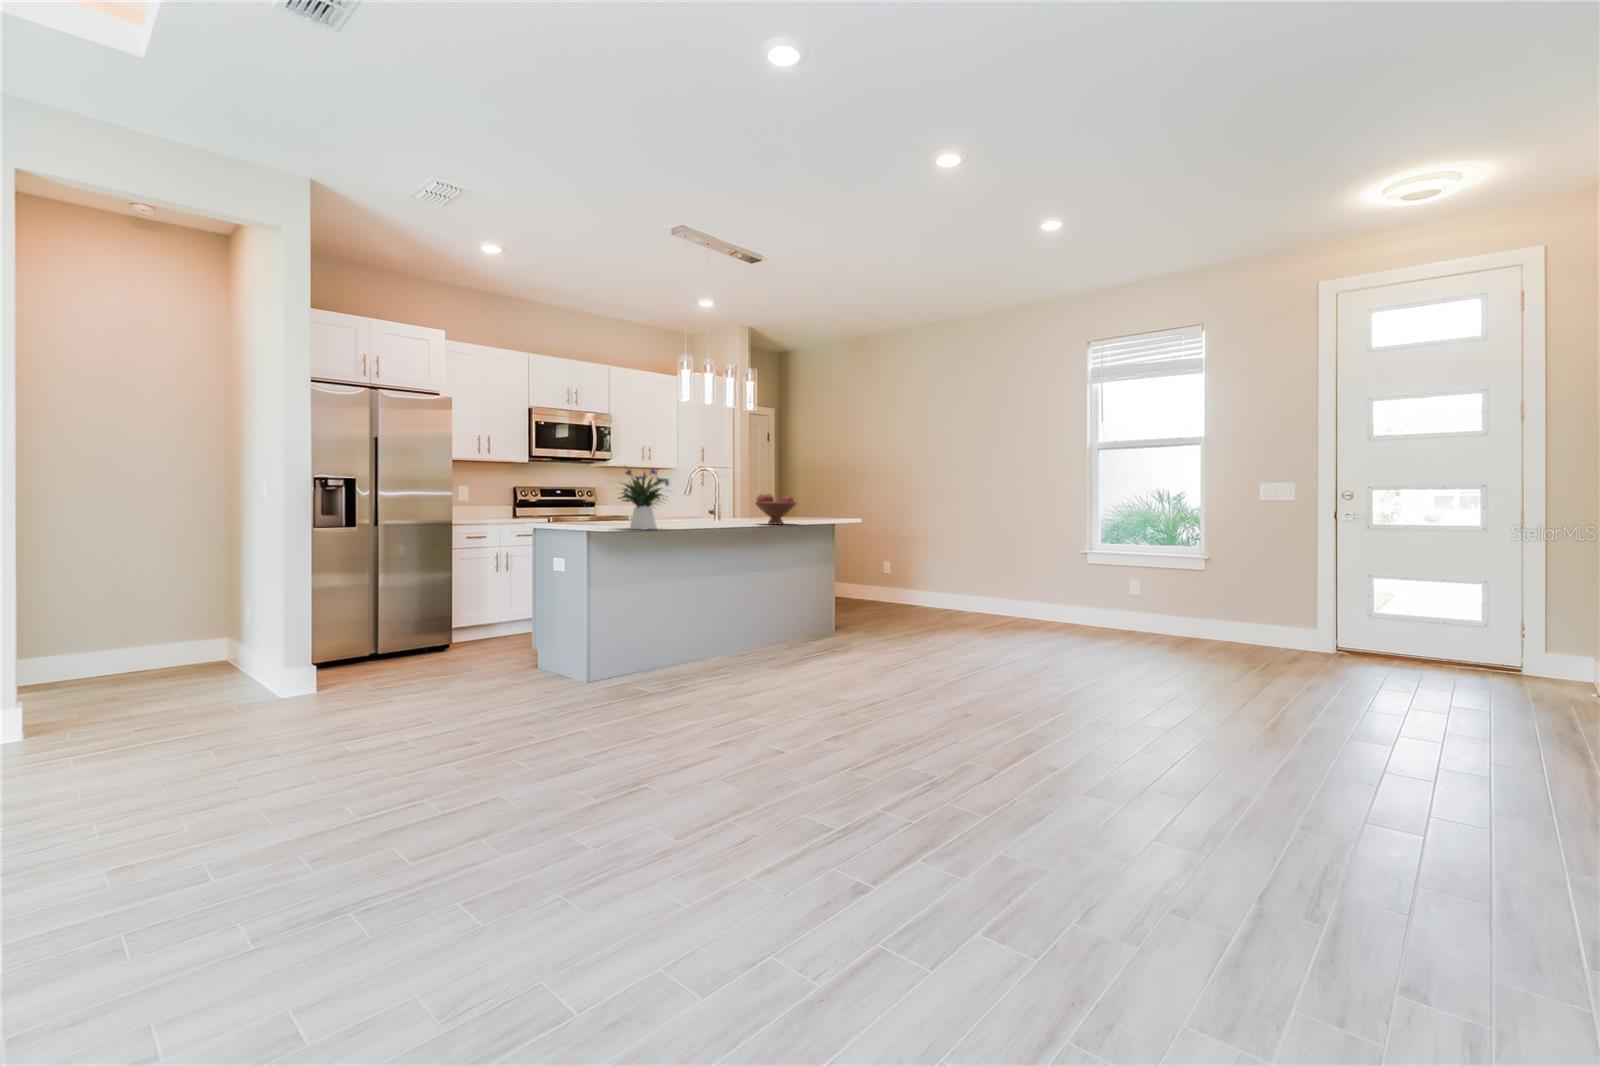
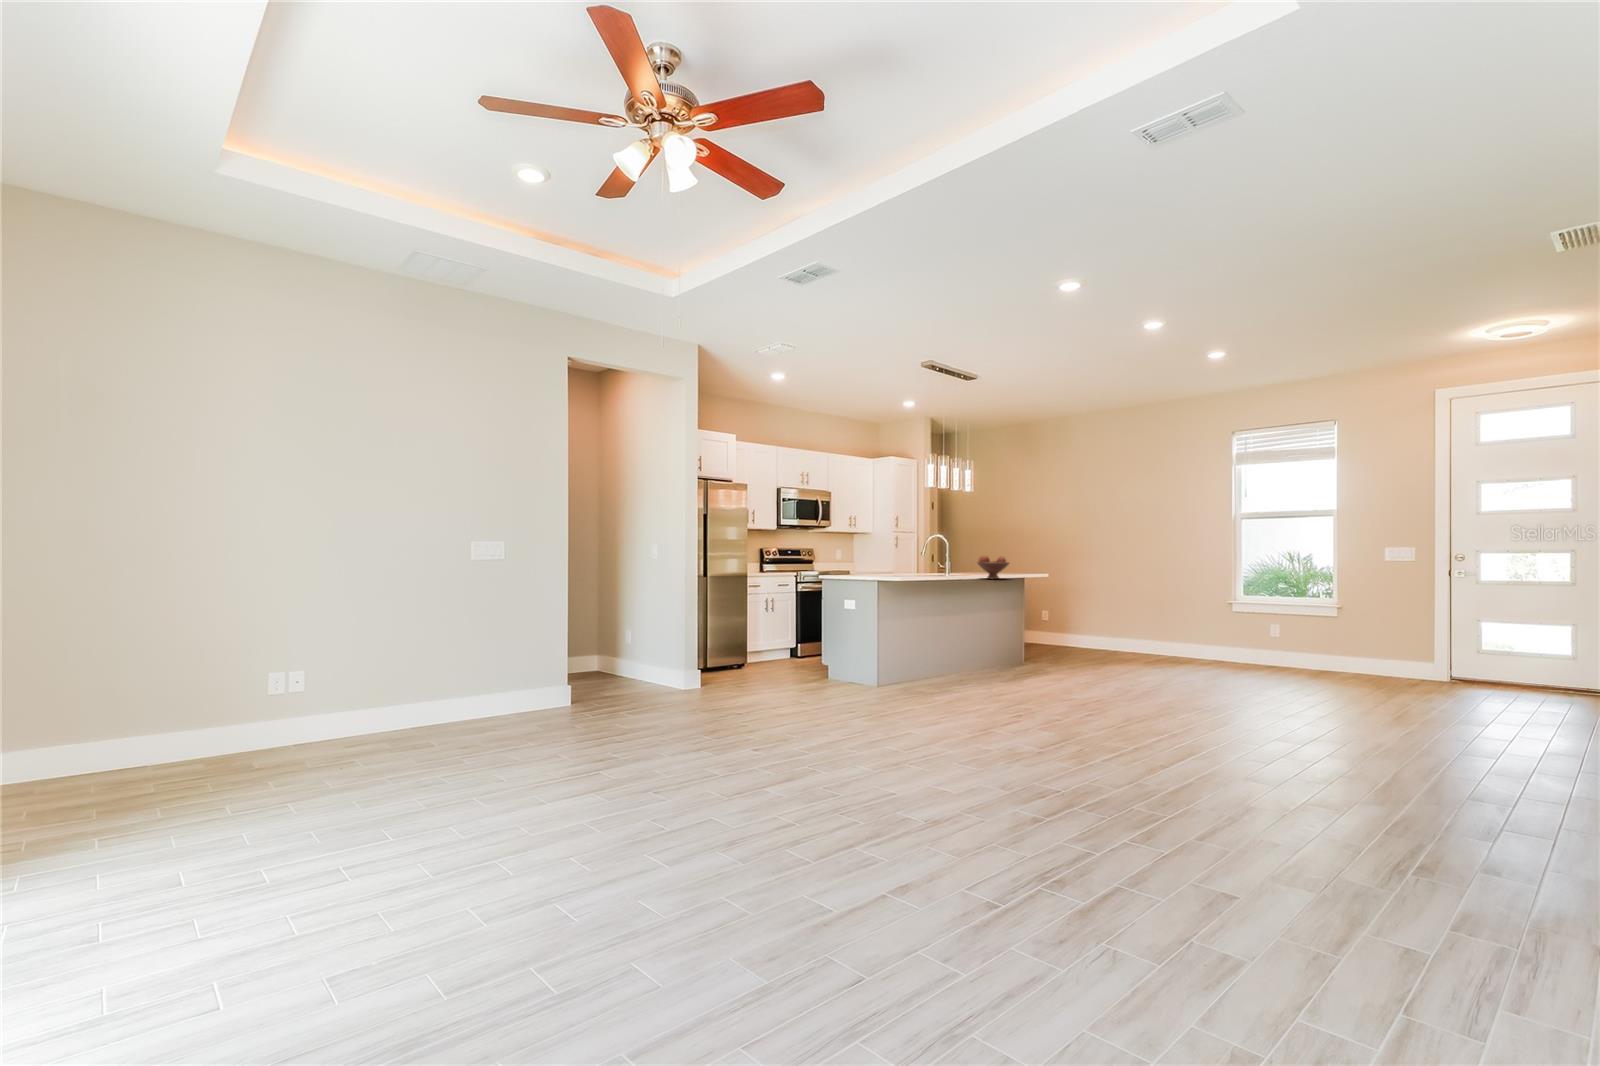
flower arrangement: present [618,468,669,530] -> none [890,536,936,584]

